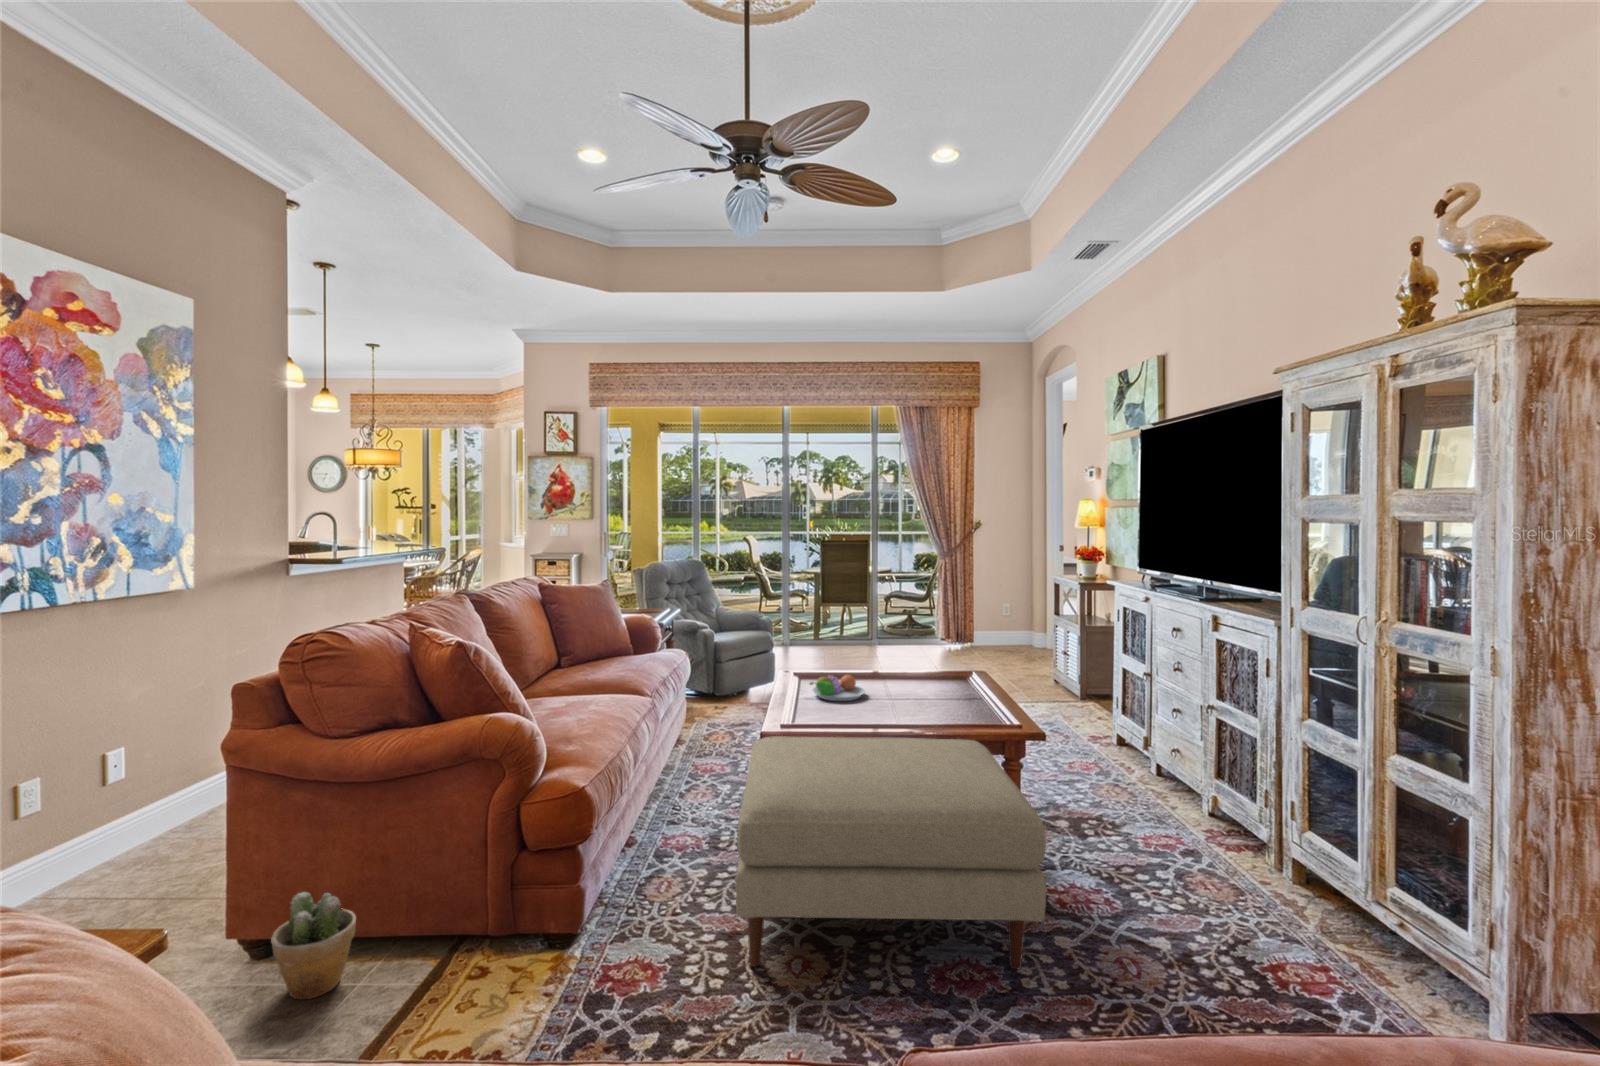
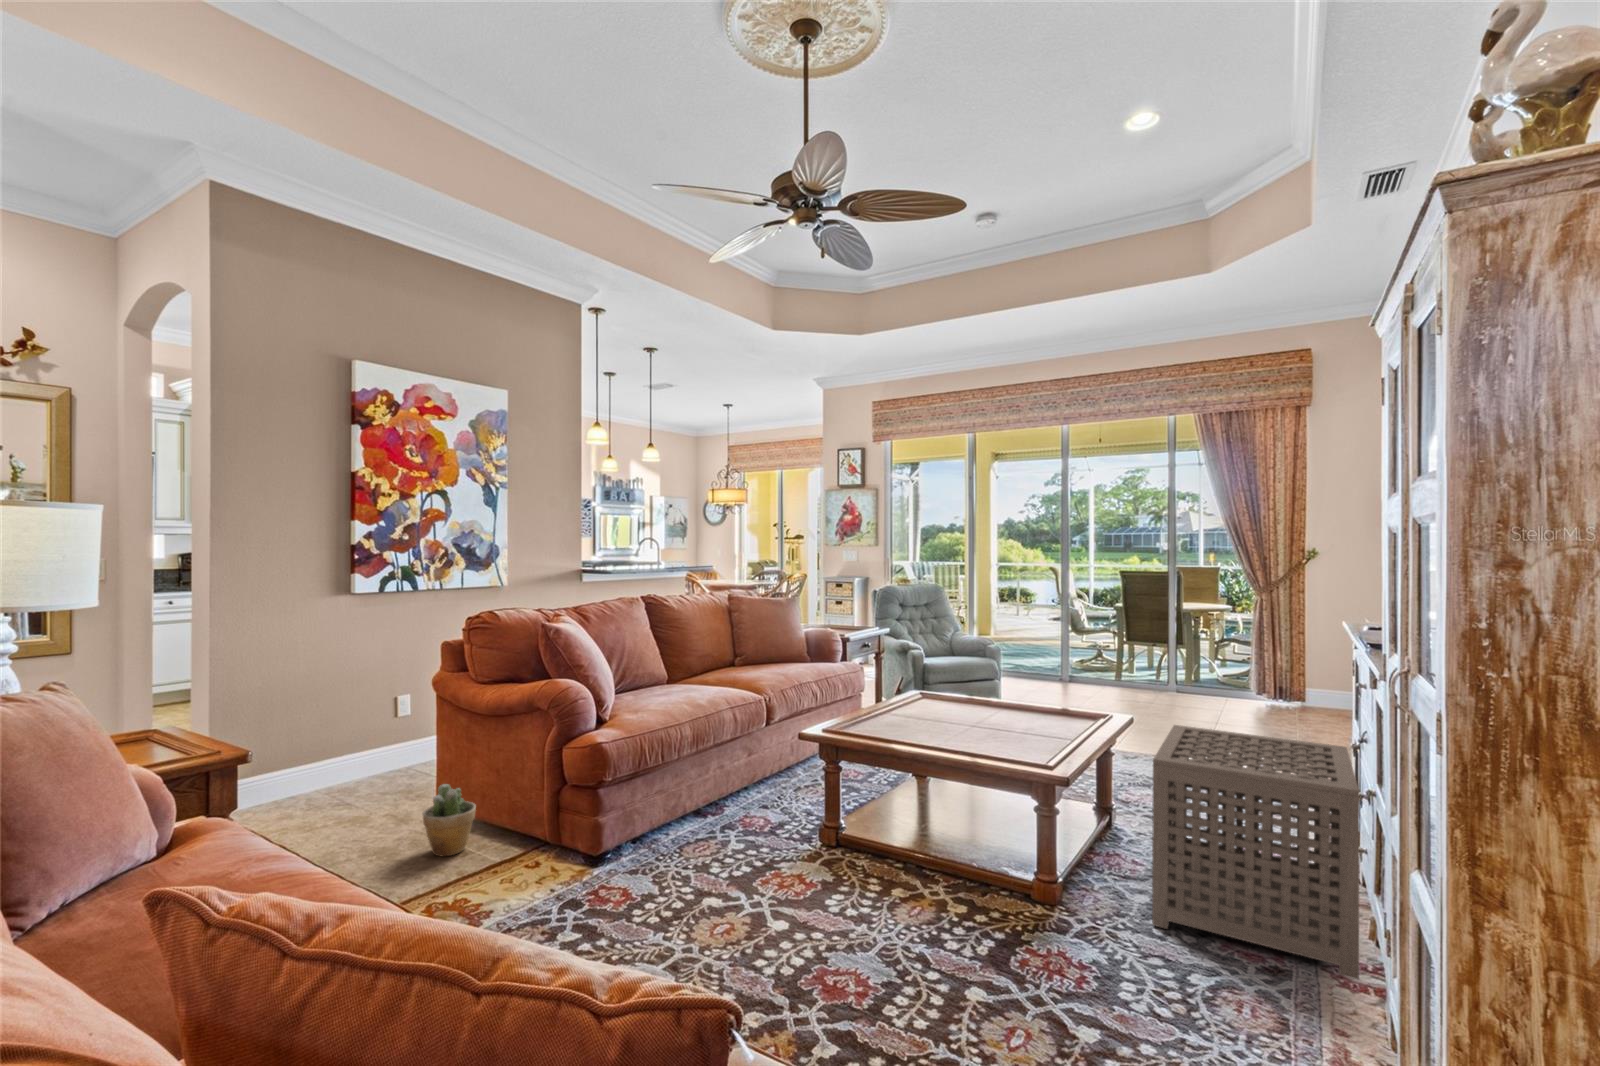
fruit bowl: present [810,675,865,701] -> none [901,690,962,721]
side table: none [1043,678,1228,846] -> present [1152,725,1360,979]
ottoman: present [736,736,1046,970] -> none [669,735,1002,1002]

